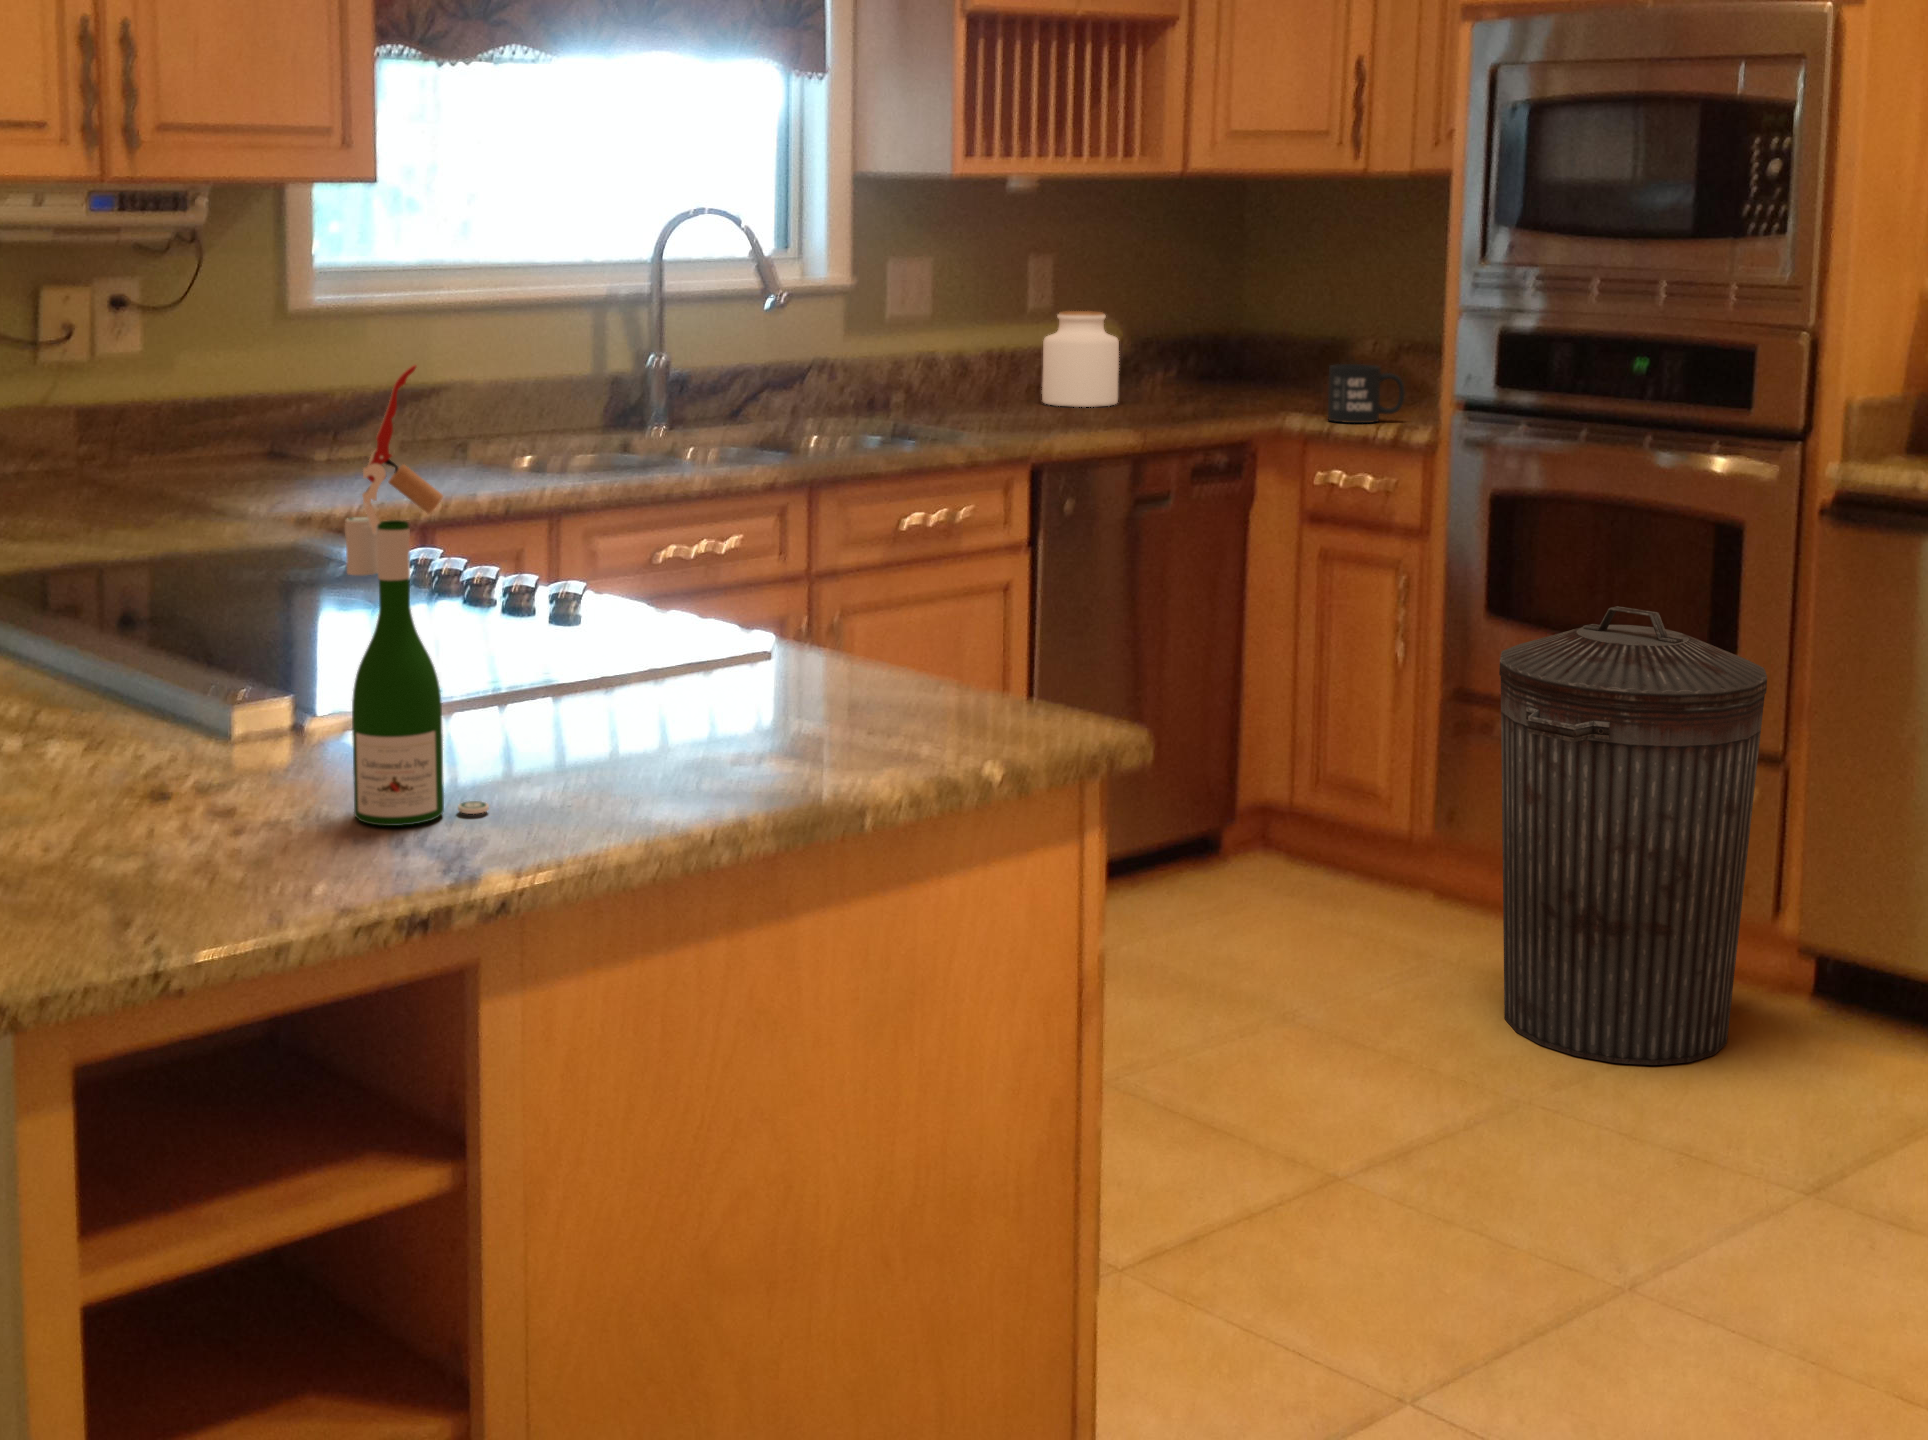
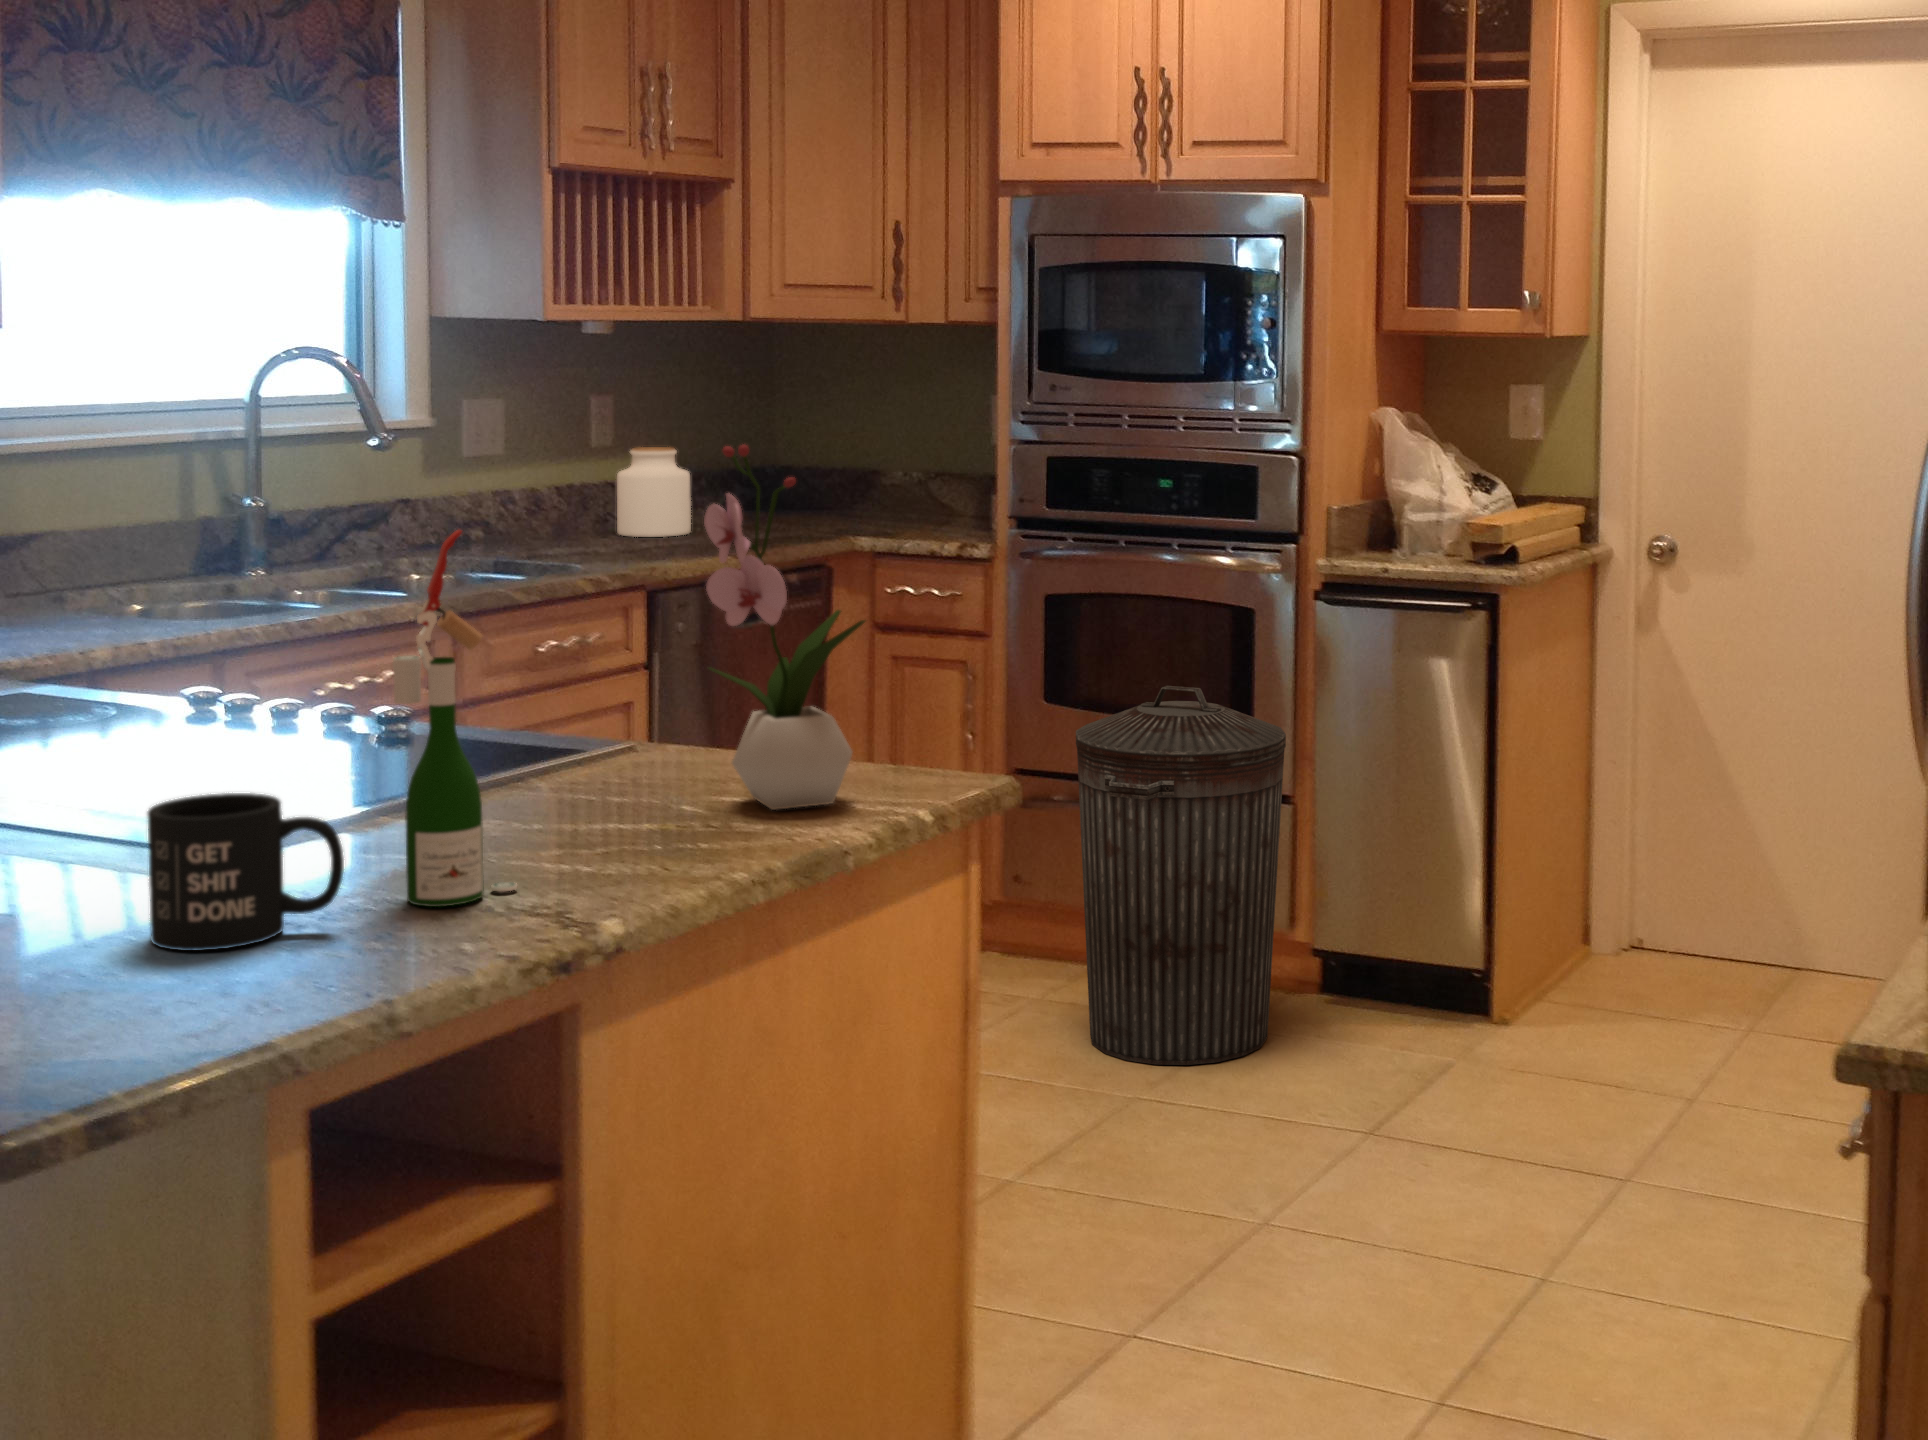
flower arrangement: none [813,277,1002,737] -> present [704,445,865,810]
mug: present [1328,364,1404,423] -> present [148,793,344,951]

